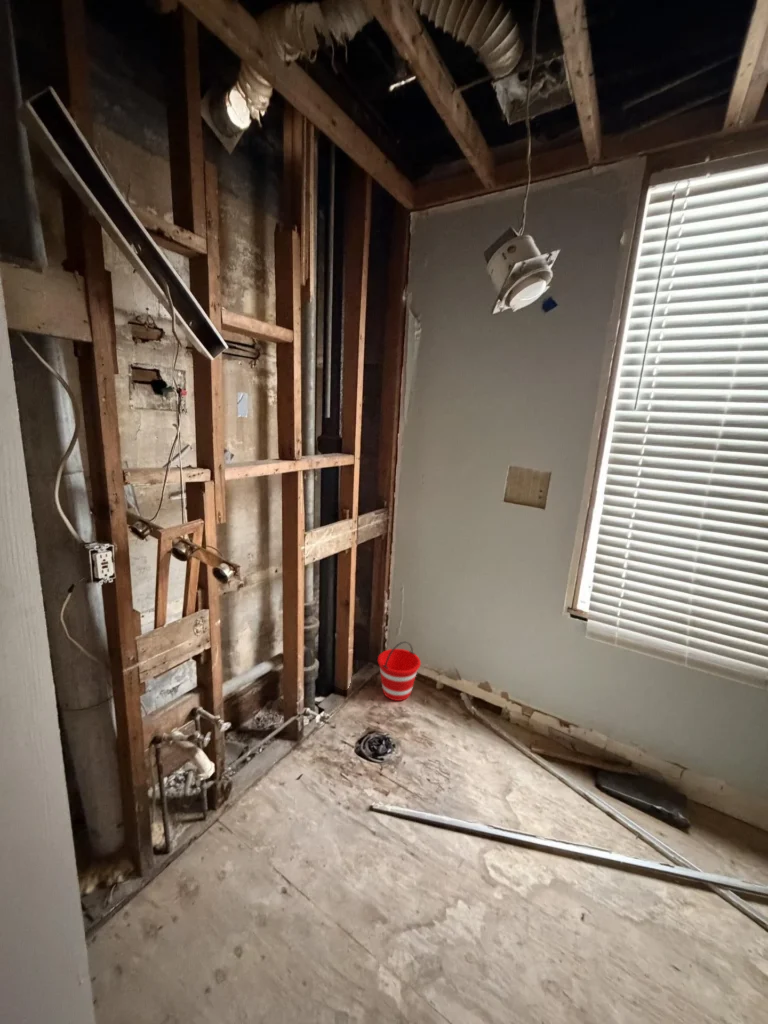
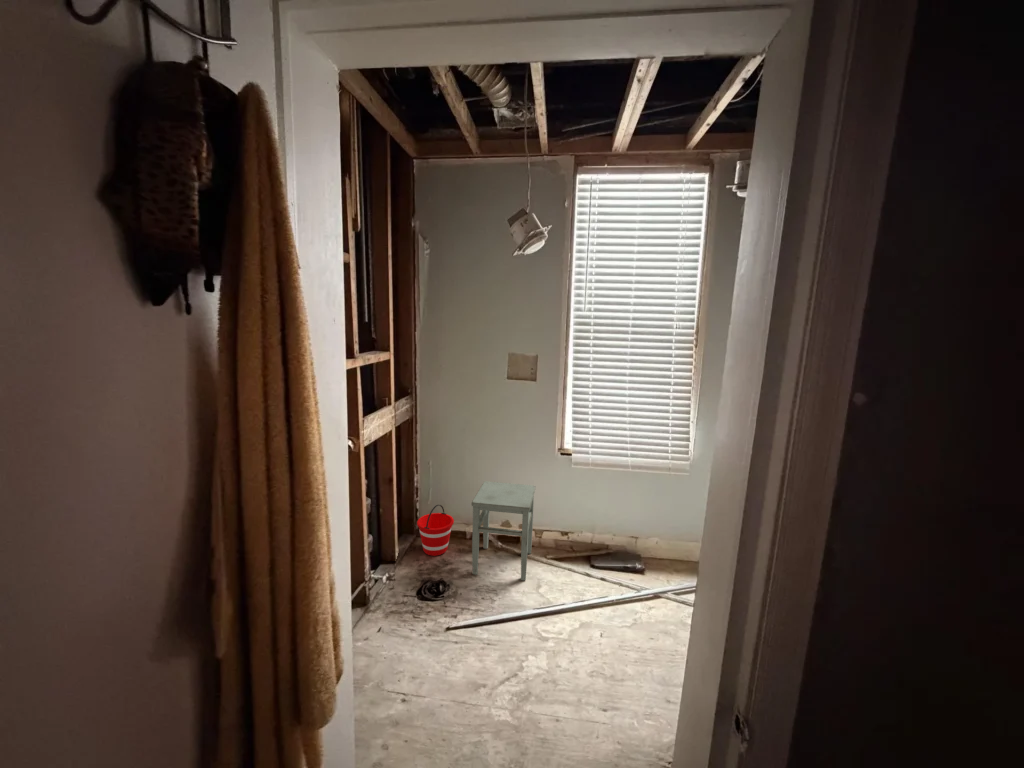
stool: none [427,627,528,773] -> present [472,481,535,581]

